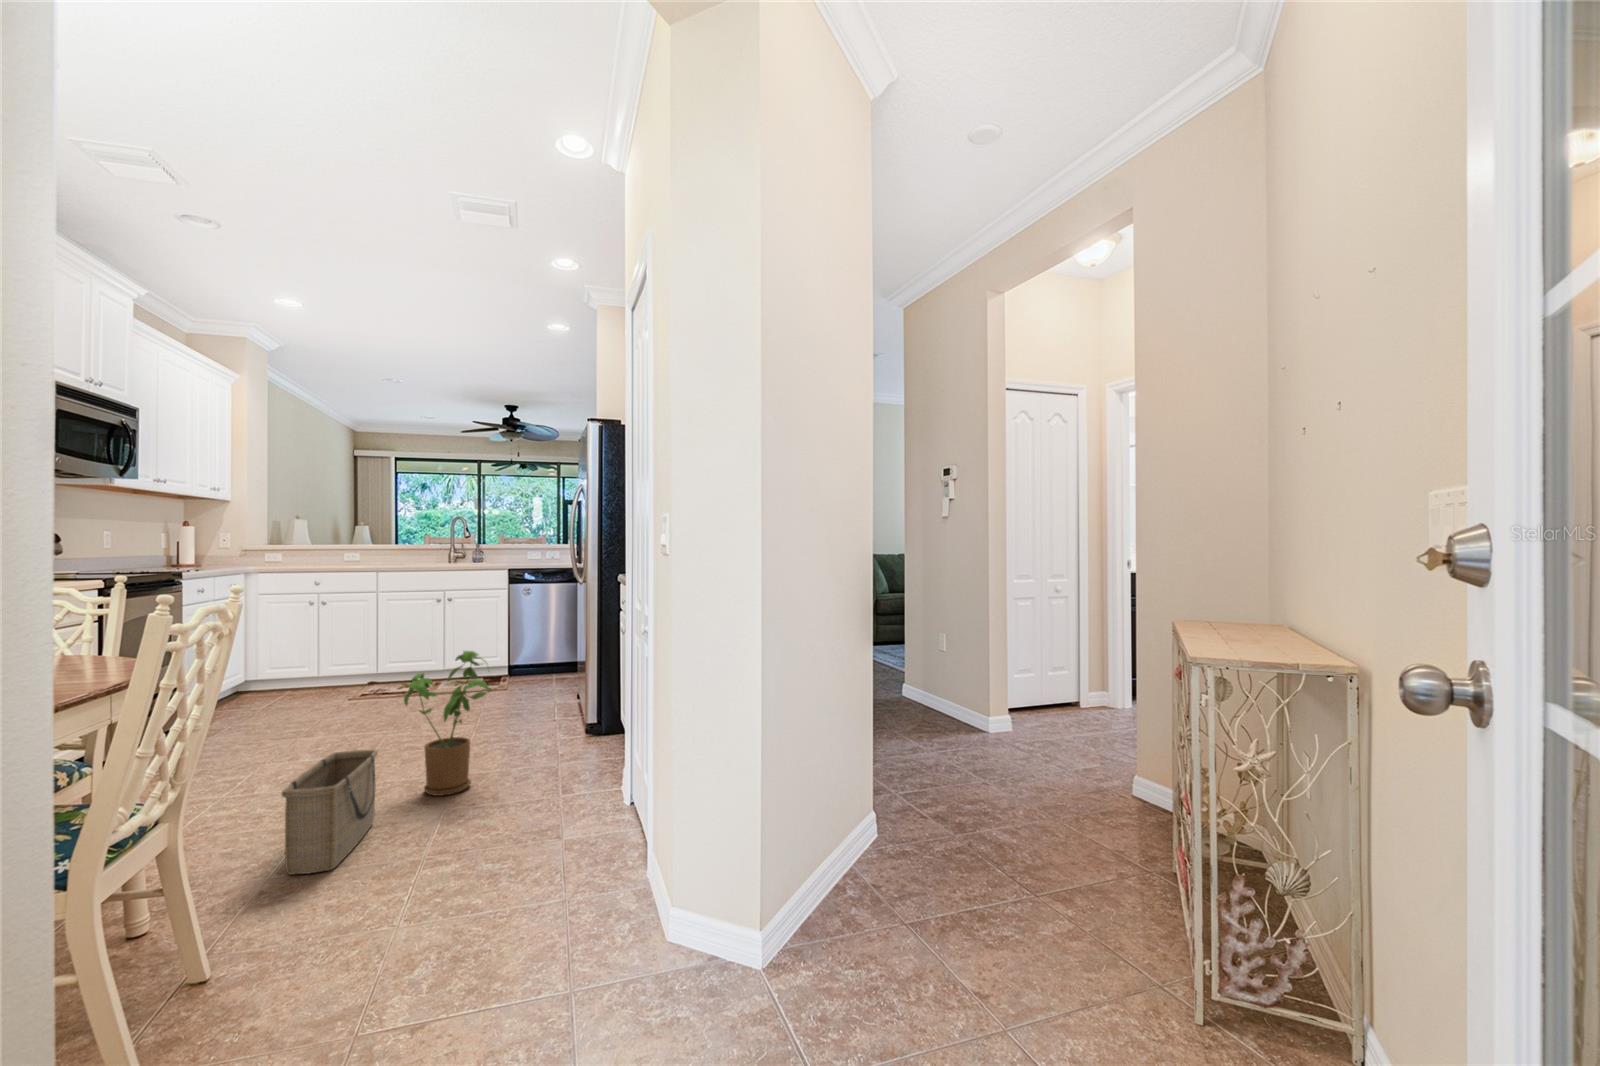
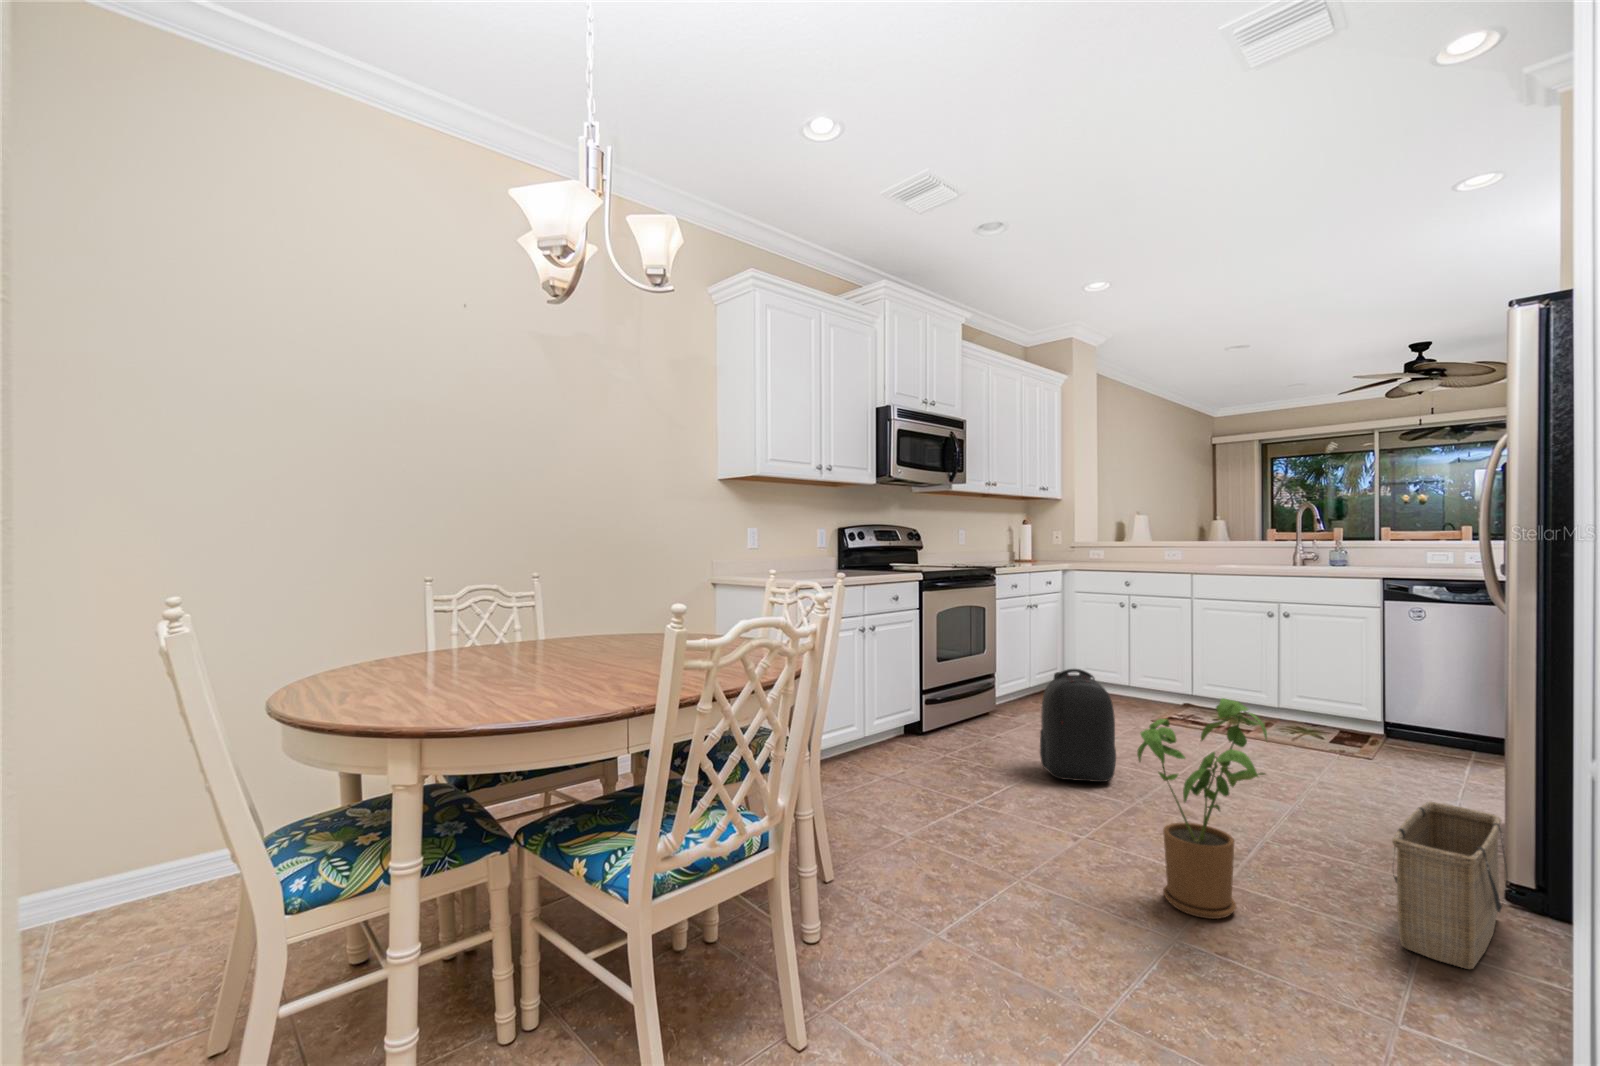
backpack: none [268,658,345,756] -> present [1040,669,1116,782]
basket: present [282,750,378,874] -> present [1392,802,1508,969]

